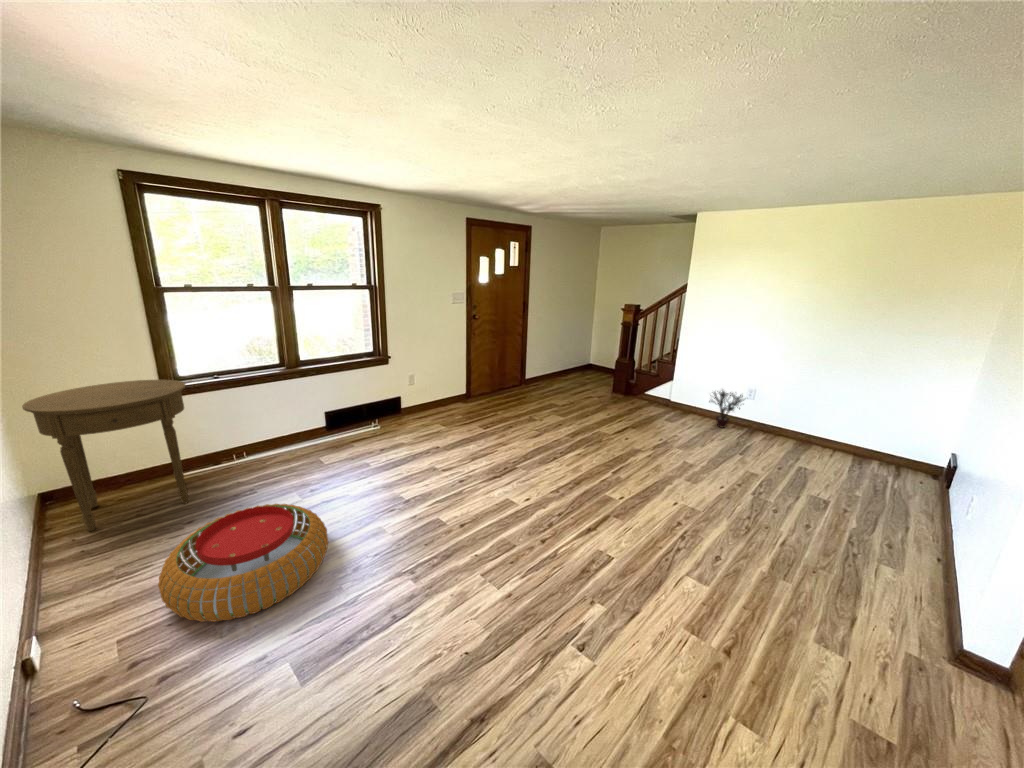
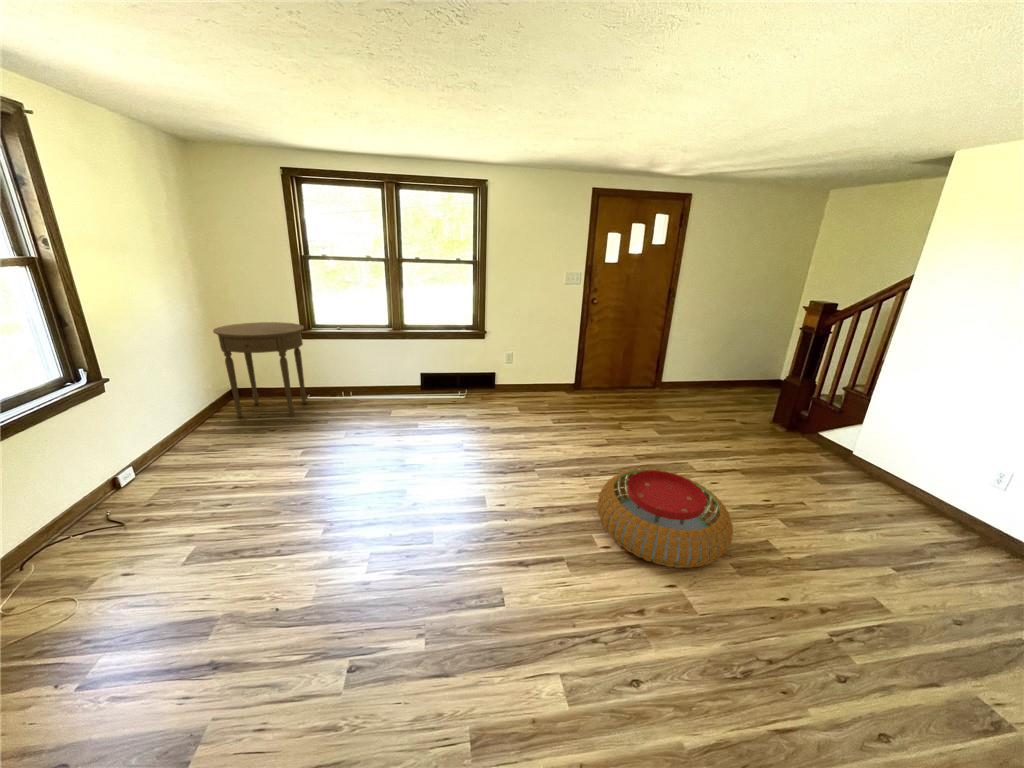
potted plant: present [709,391,744,428] -> none [896,456,1000,526]
pouf: present [158,504,328,622] -> present [597,469,733,568]

